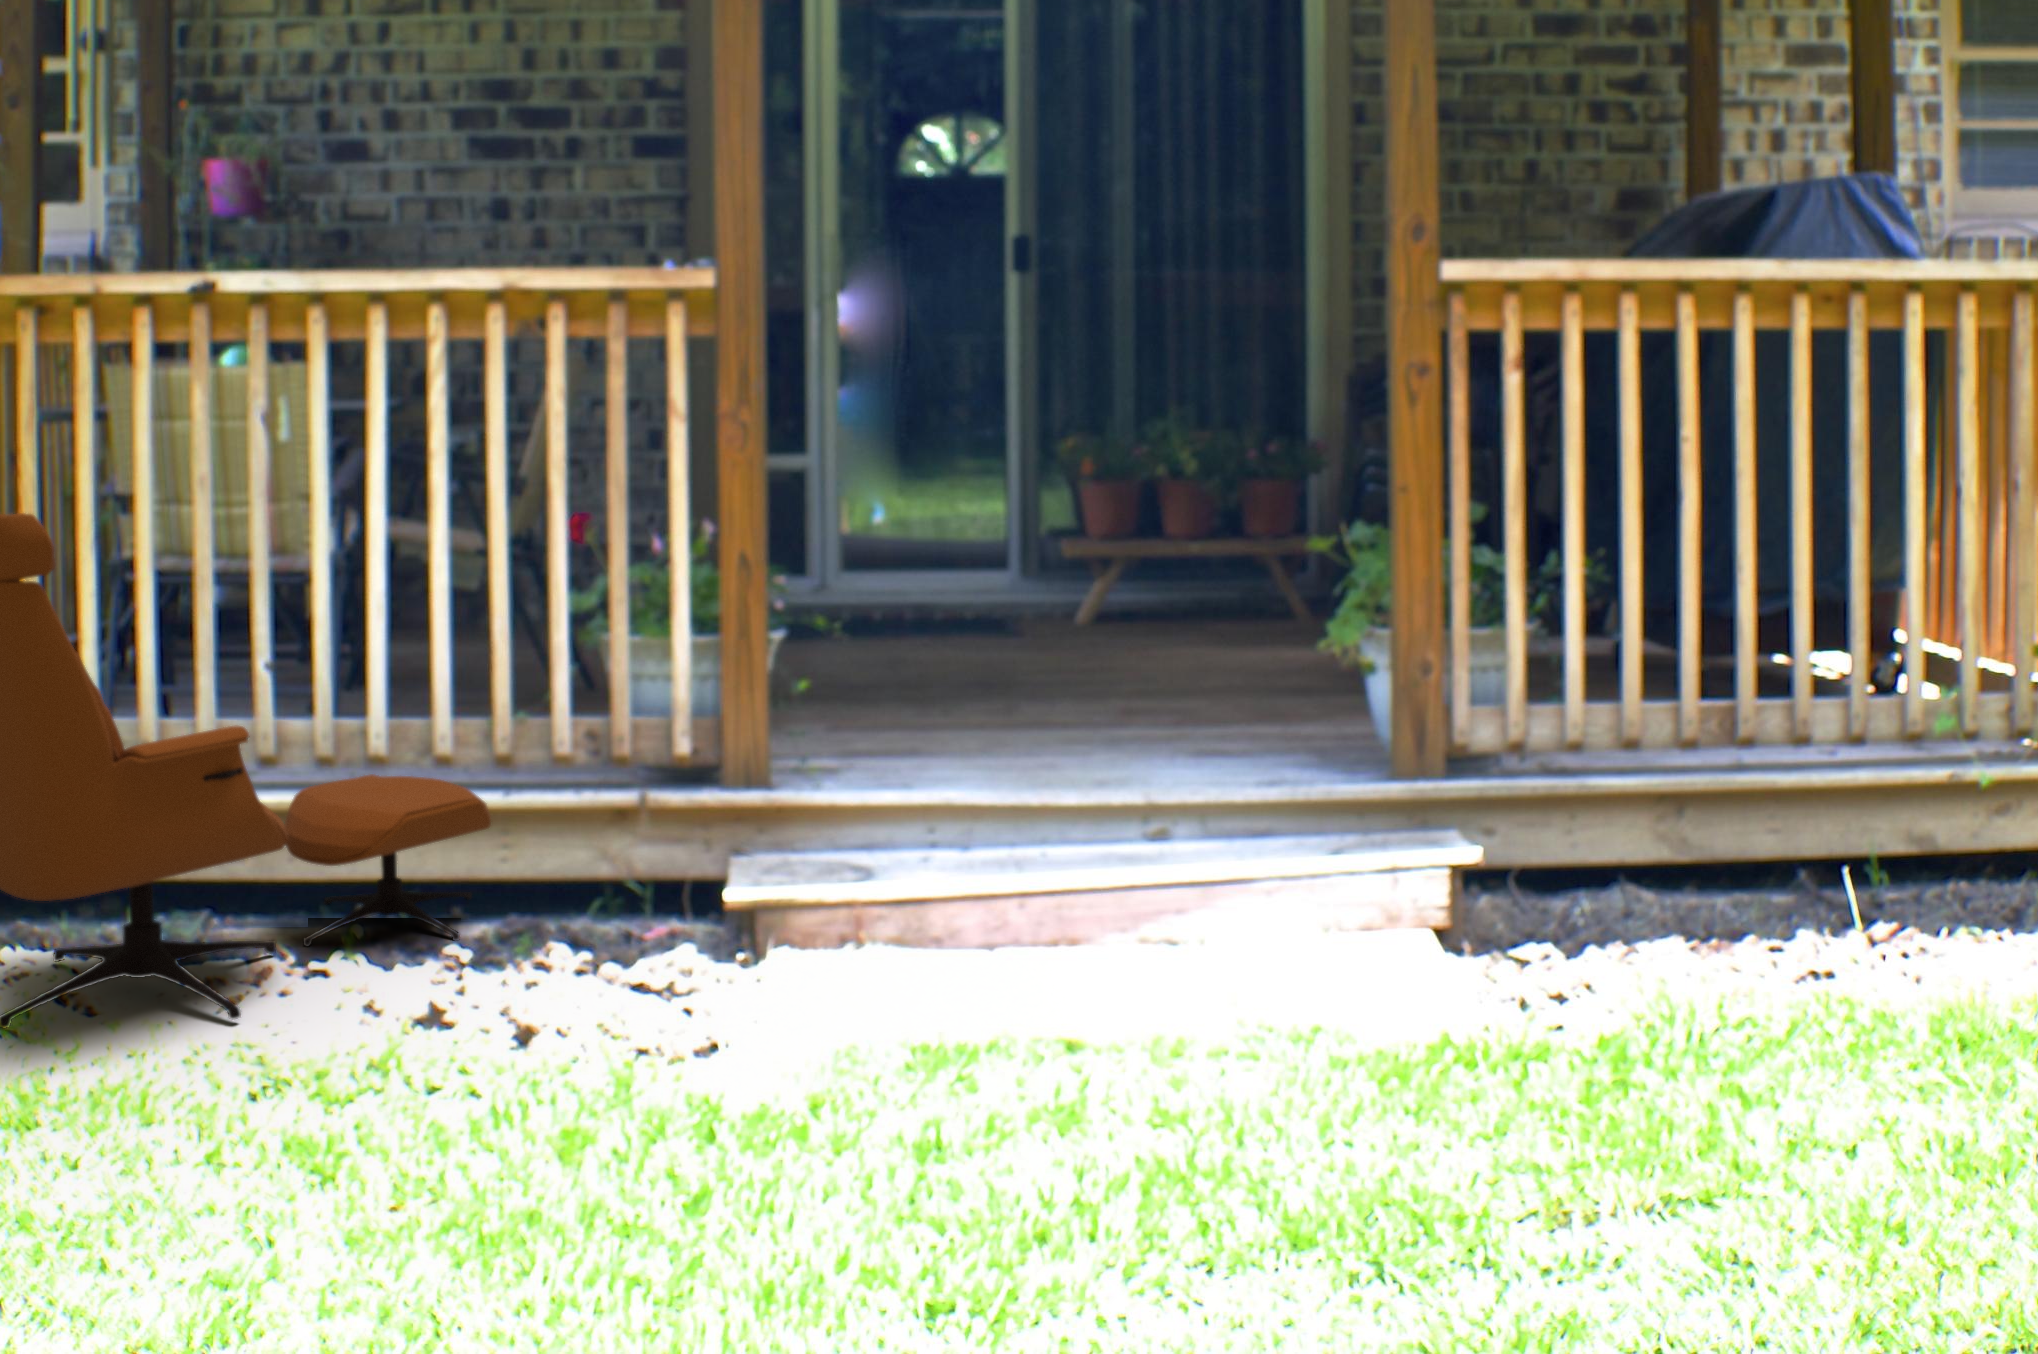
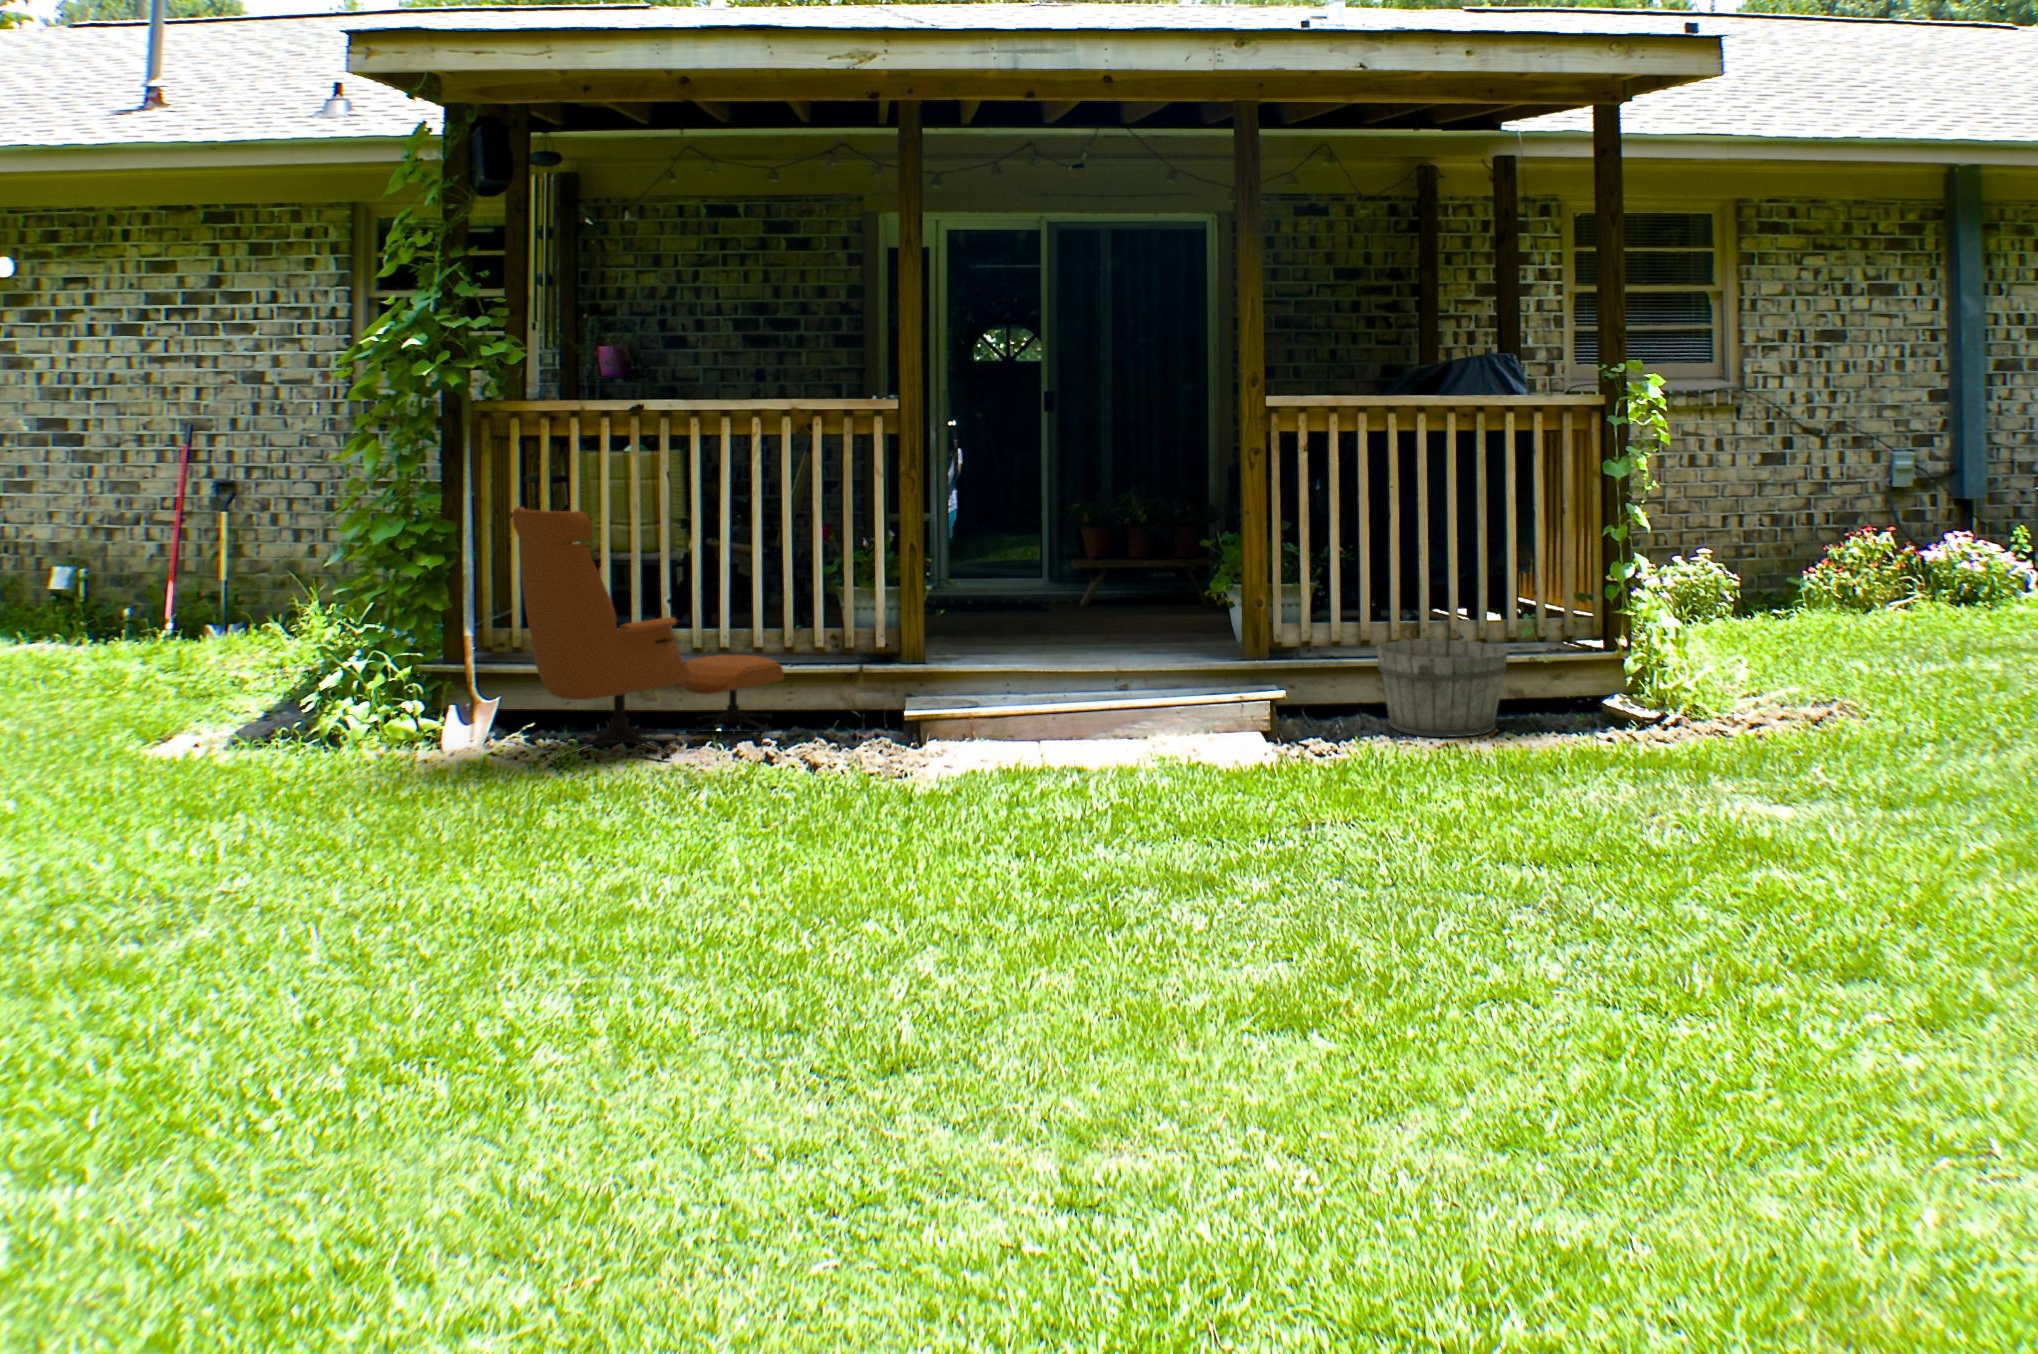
wooden bucket: none [1682,712,1959,962] -> present [1376,618,1508,737]

